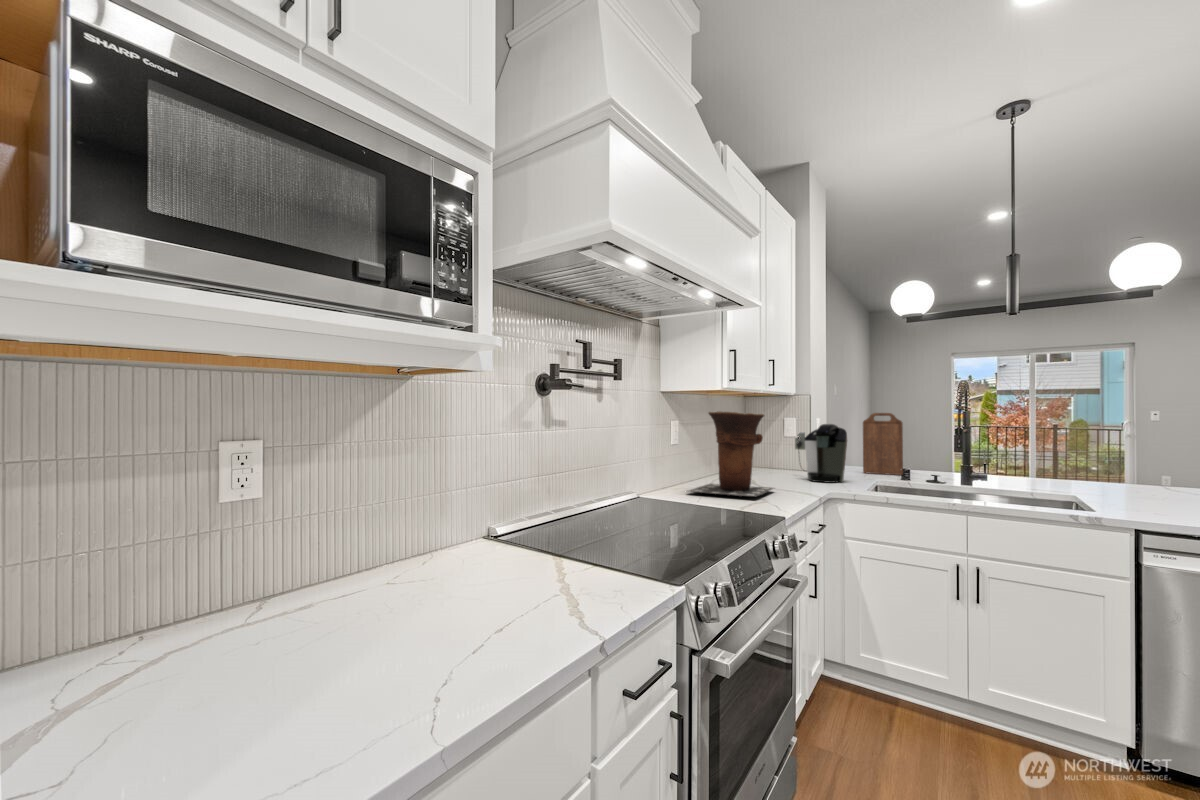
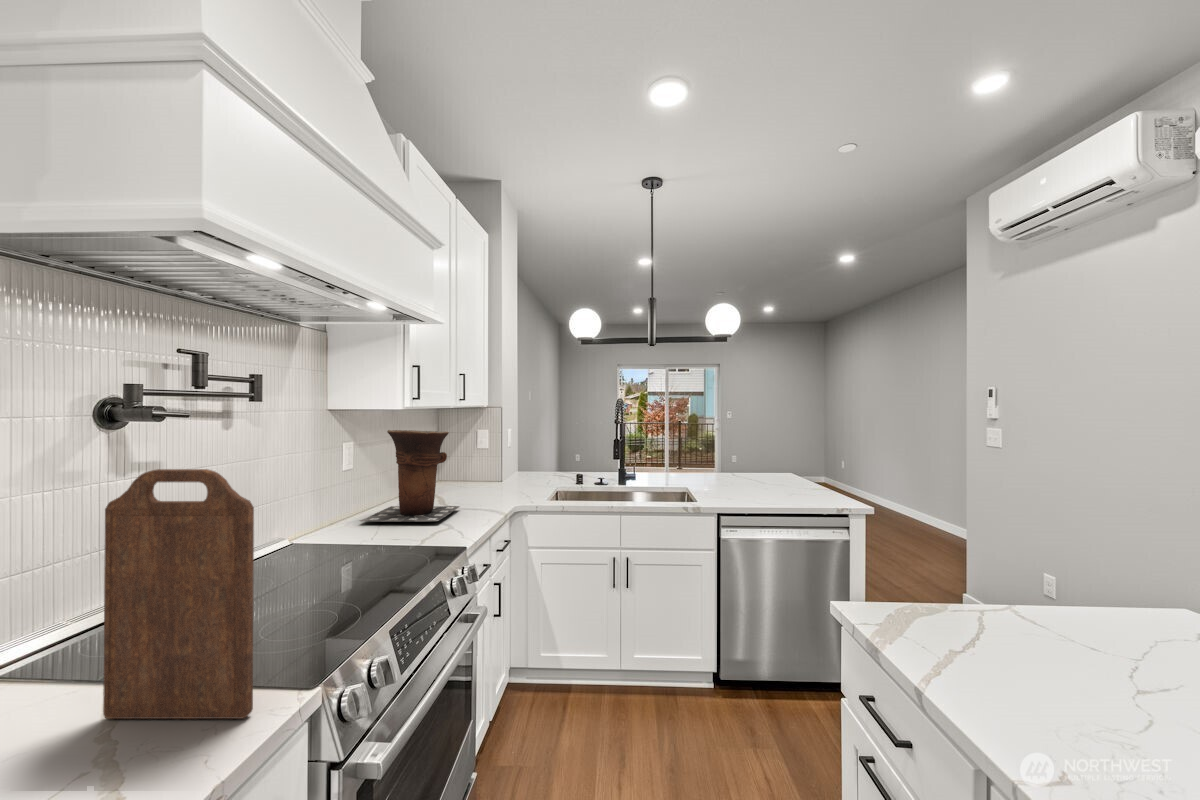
cutting board: present [863,413,903,475] -> present [103,469,254,719]
coffee maker: present [795,424,847,483] -> none [483,435,530,493]

